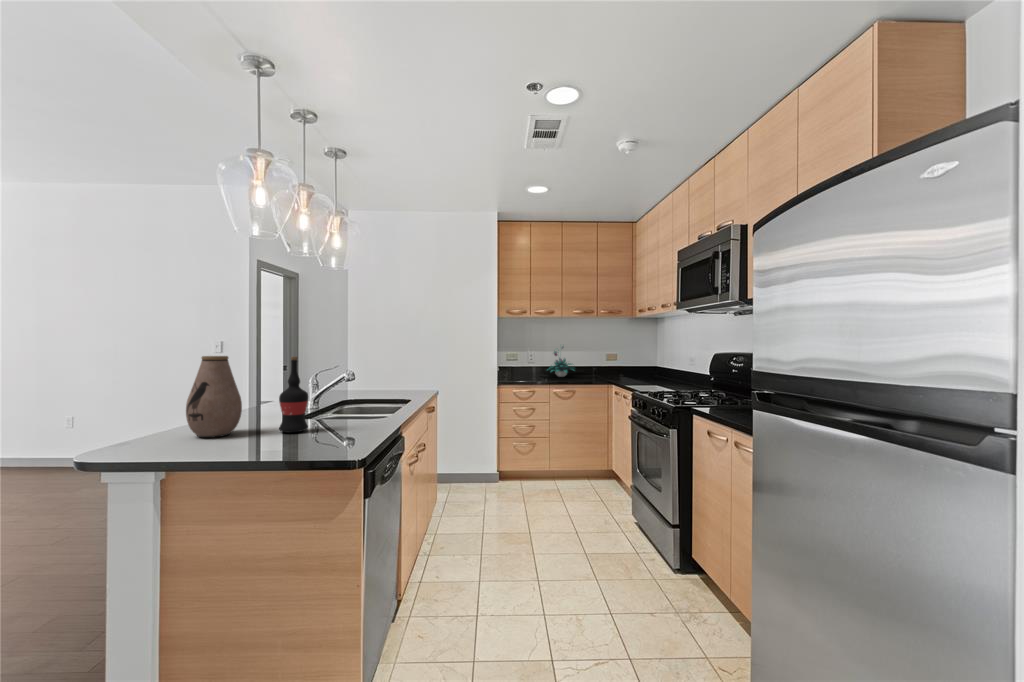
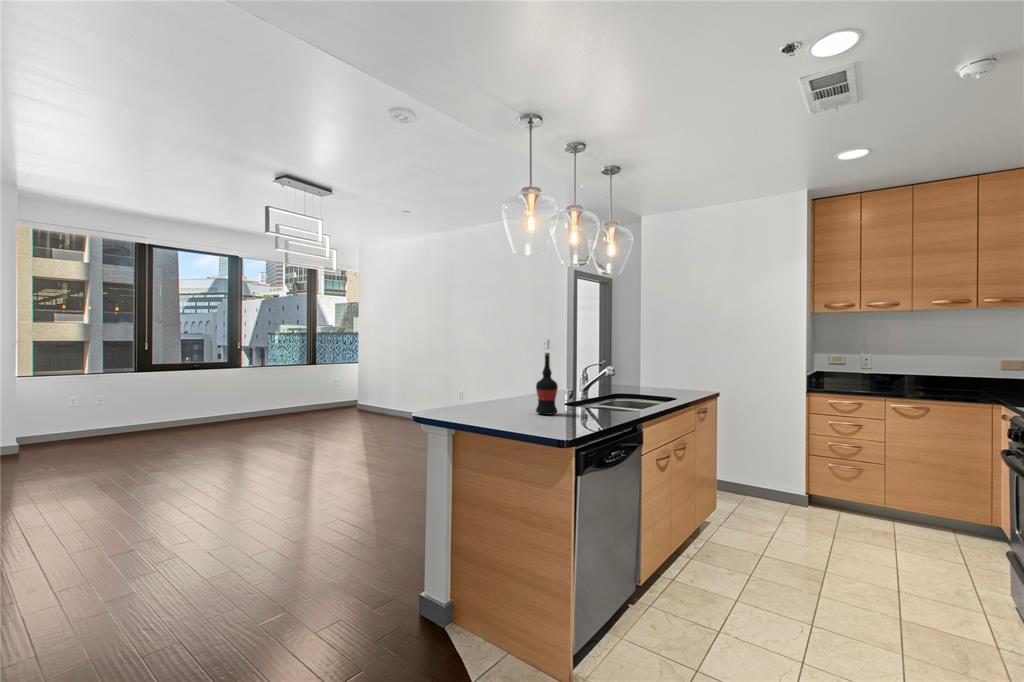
plant: present [549,347,574,377] -> none [882,344,938,389]
vase: present [186,356,242,438] -> none [477,351,512,412]

